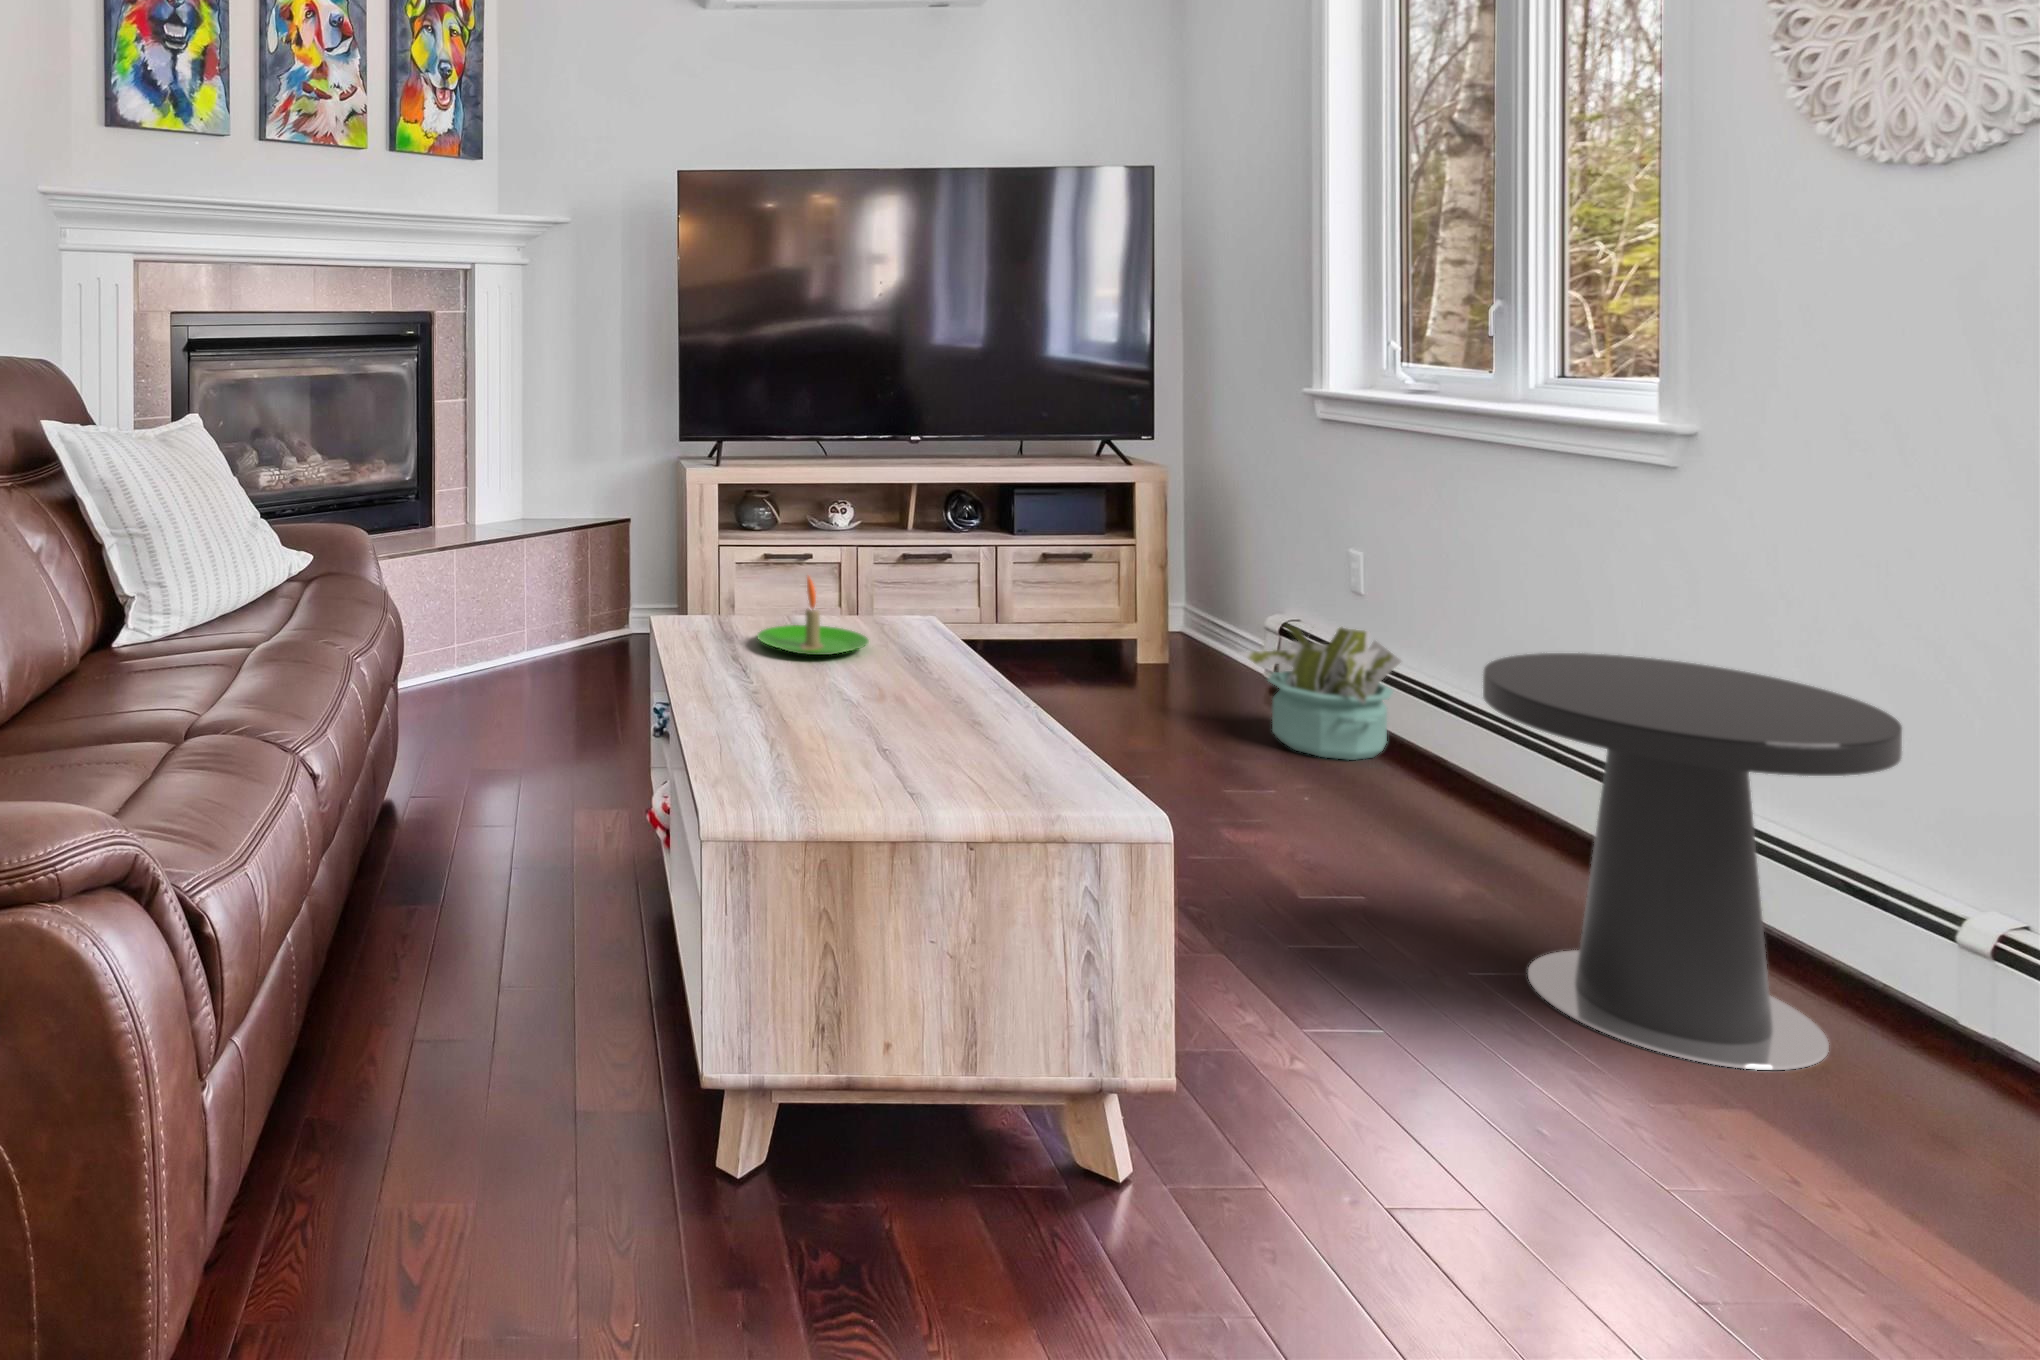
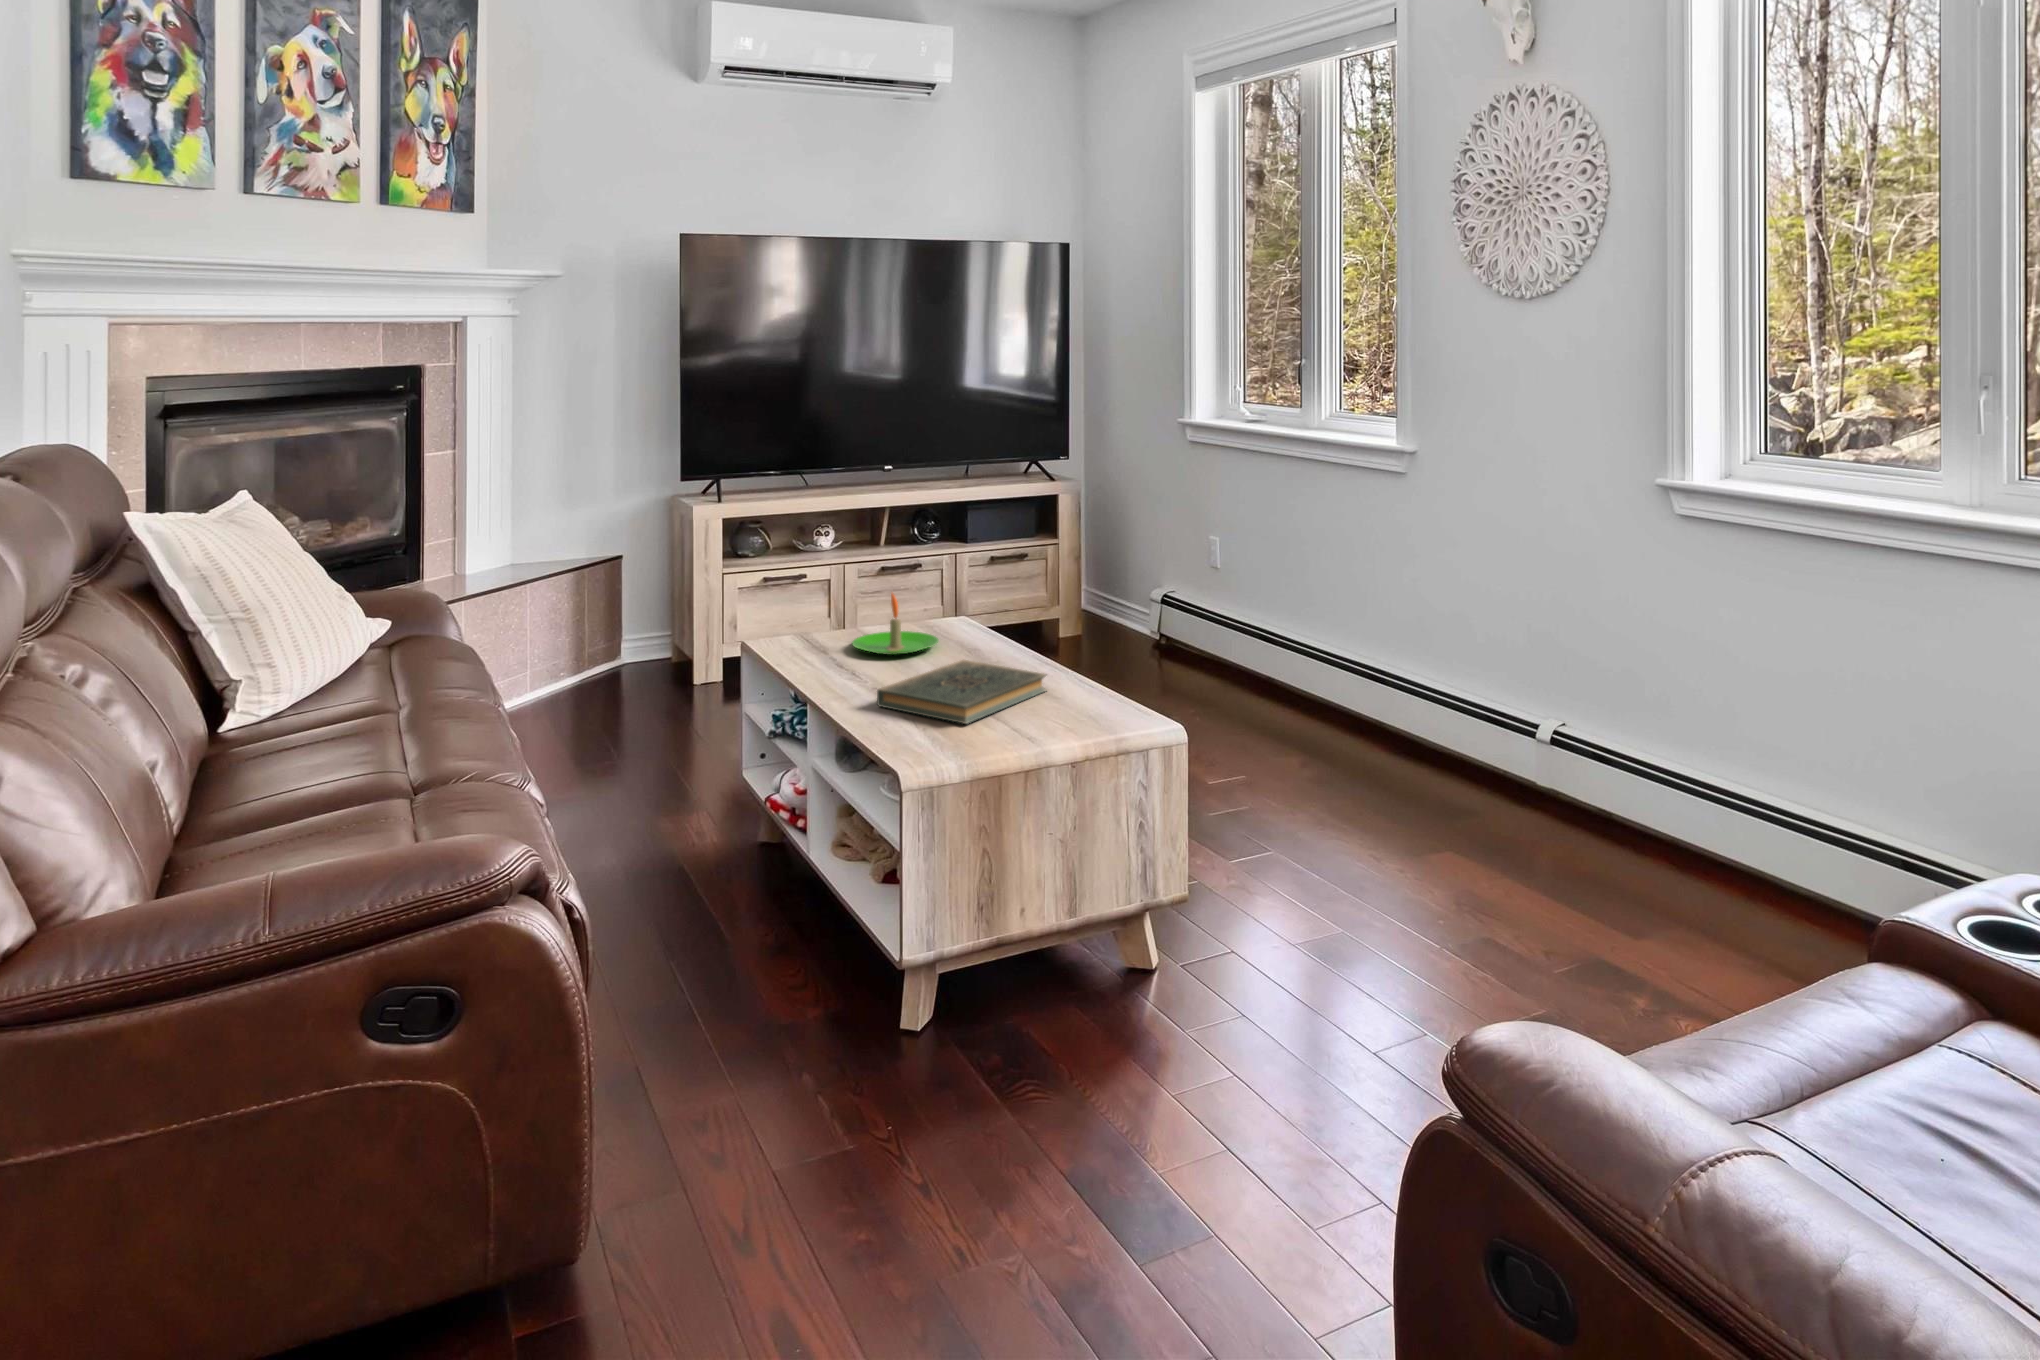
decorative plant: present [1241,625,1401,760] -> none [1138,592,1242,688]
side table: present [1483,653,1902,1070] -> none [1316,594,1515,831]
book: none [740,672,983,759] -> present [877,660,1046,724]

